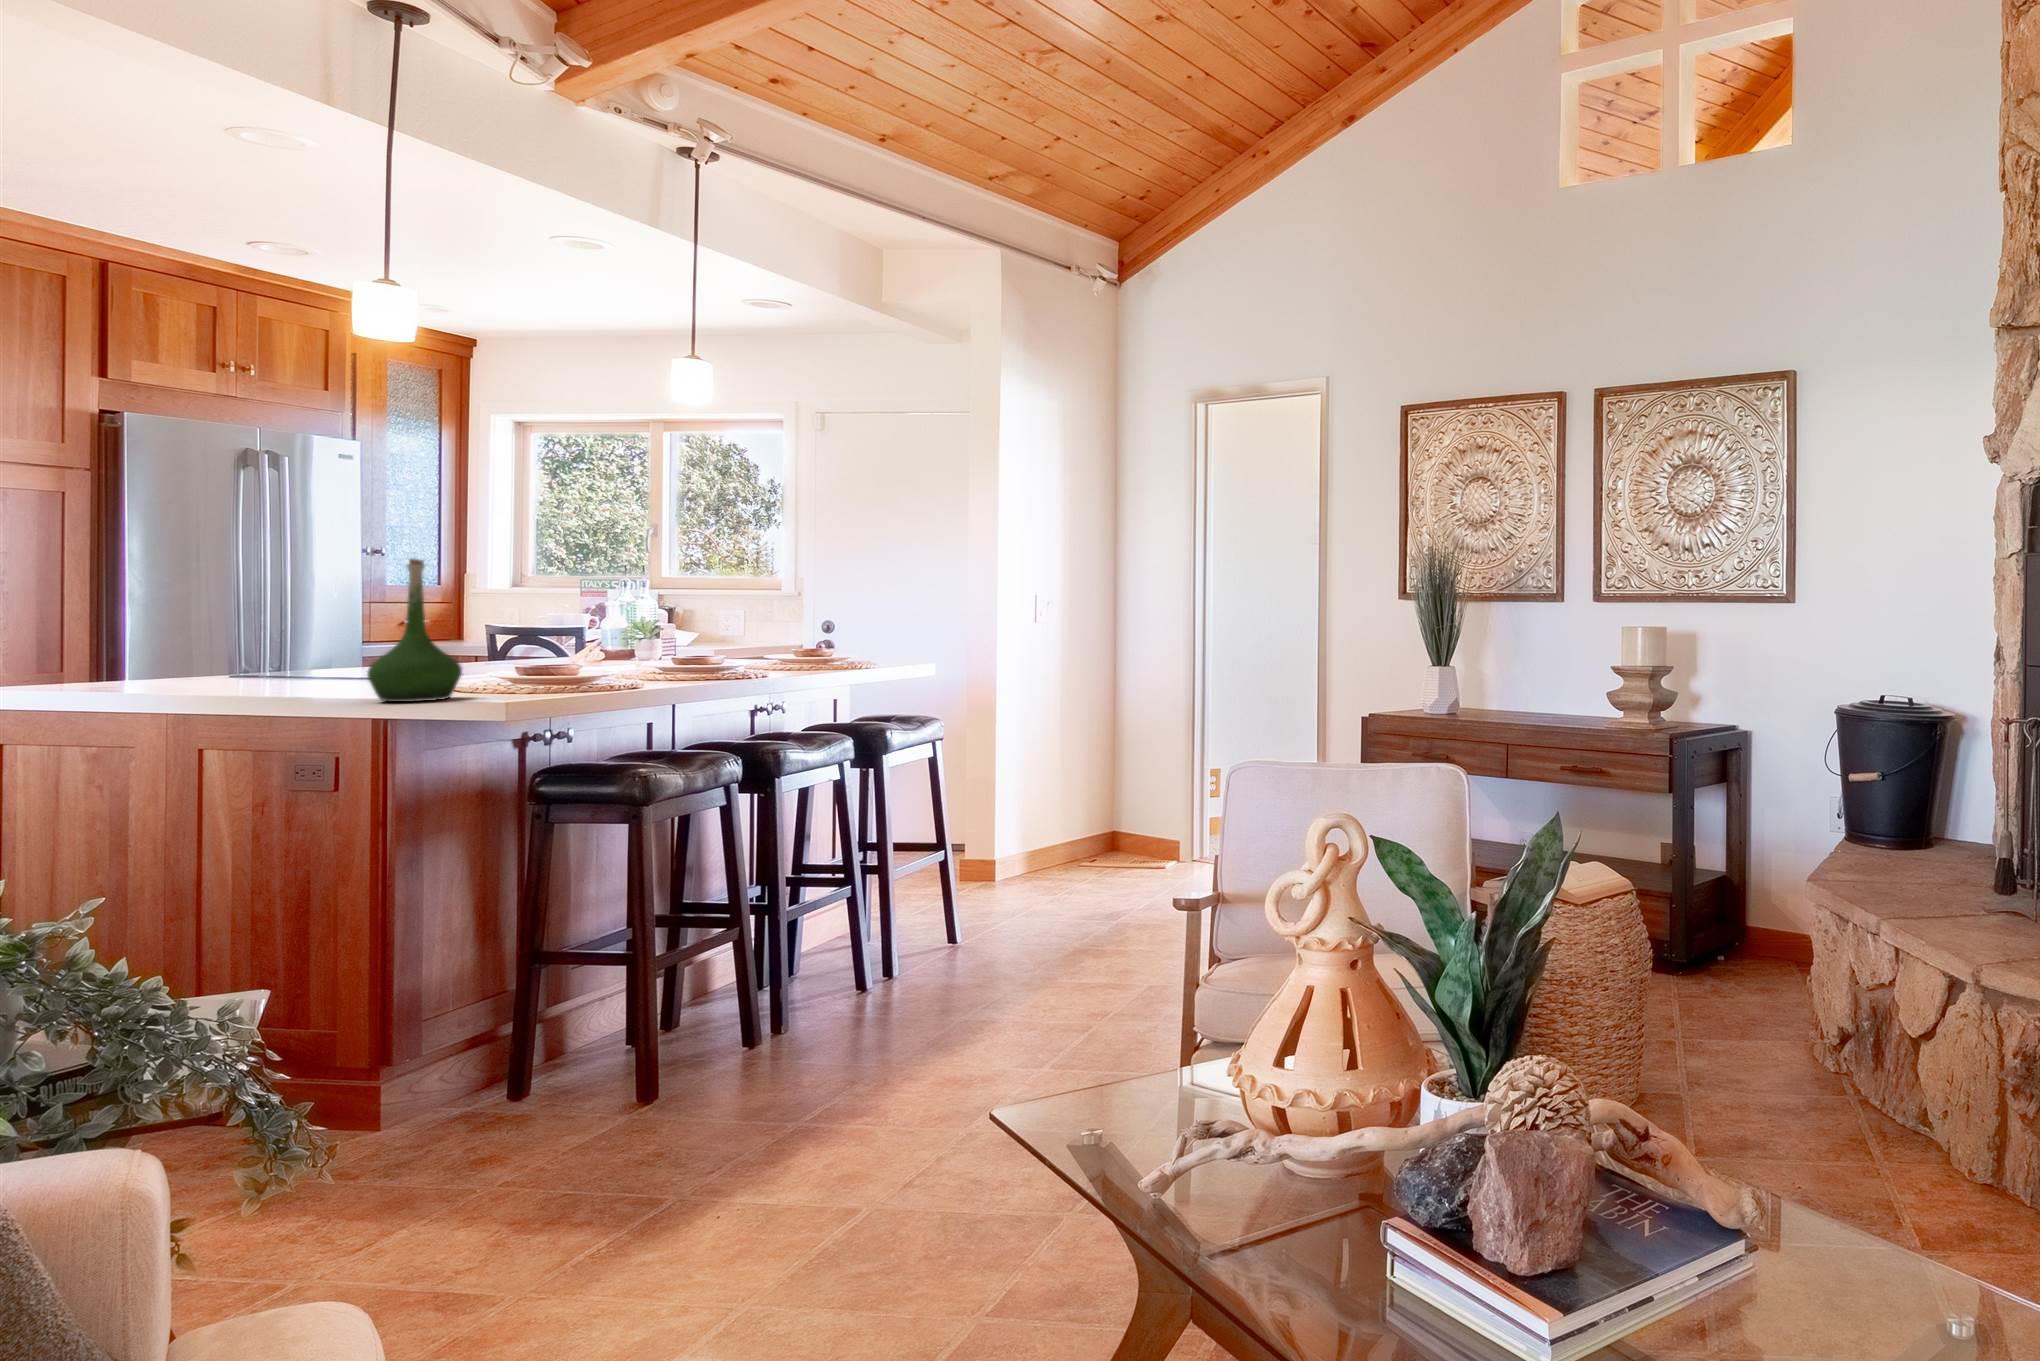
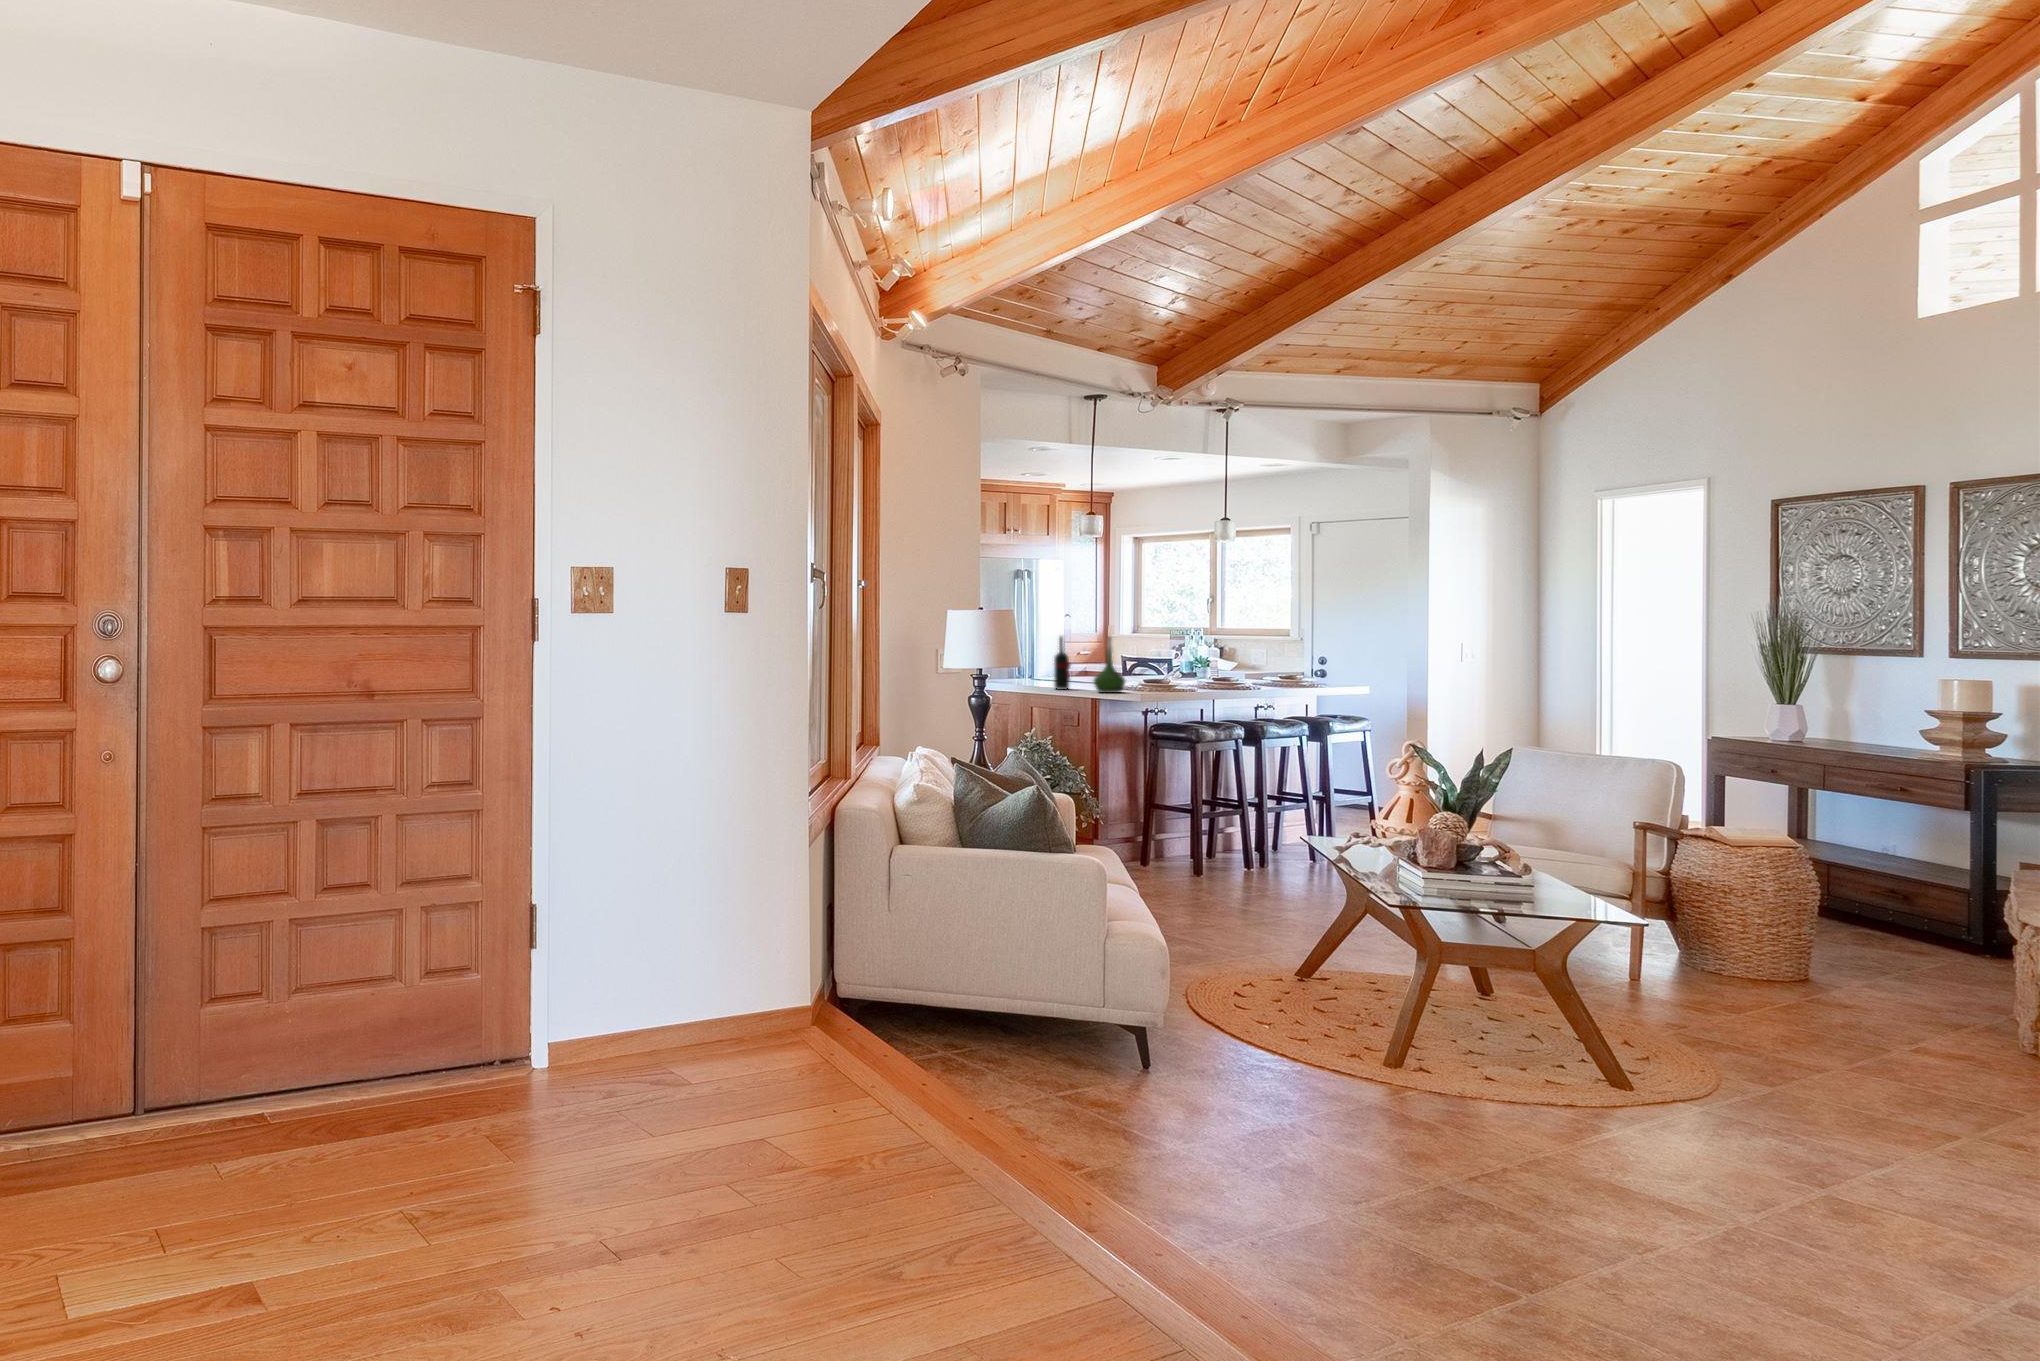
wine bottle: none [255,560,307,699] -> present [1054,637,1070,690]

